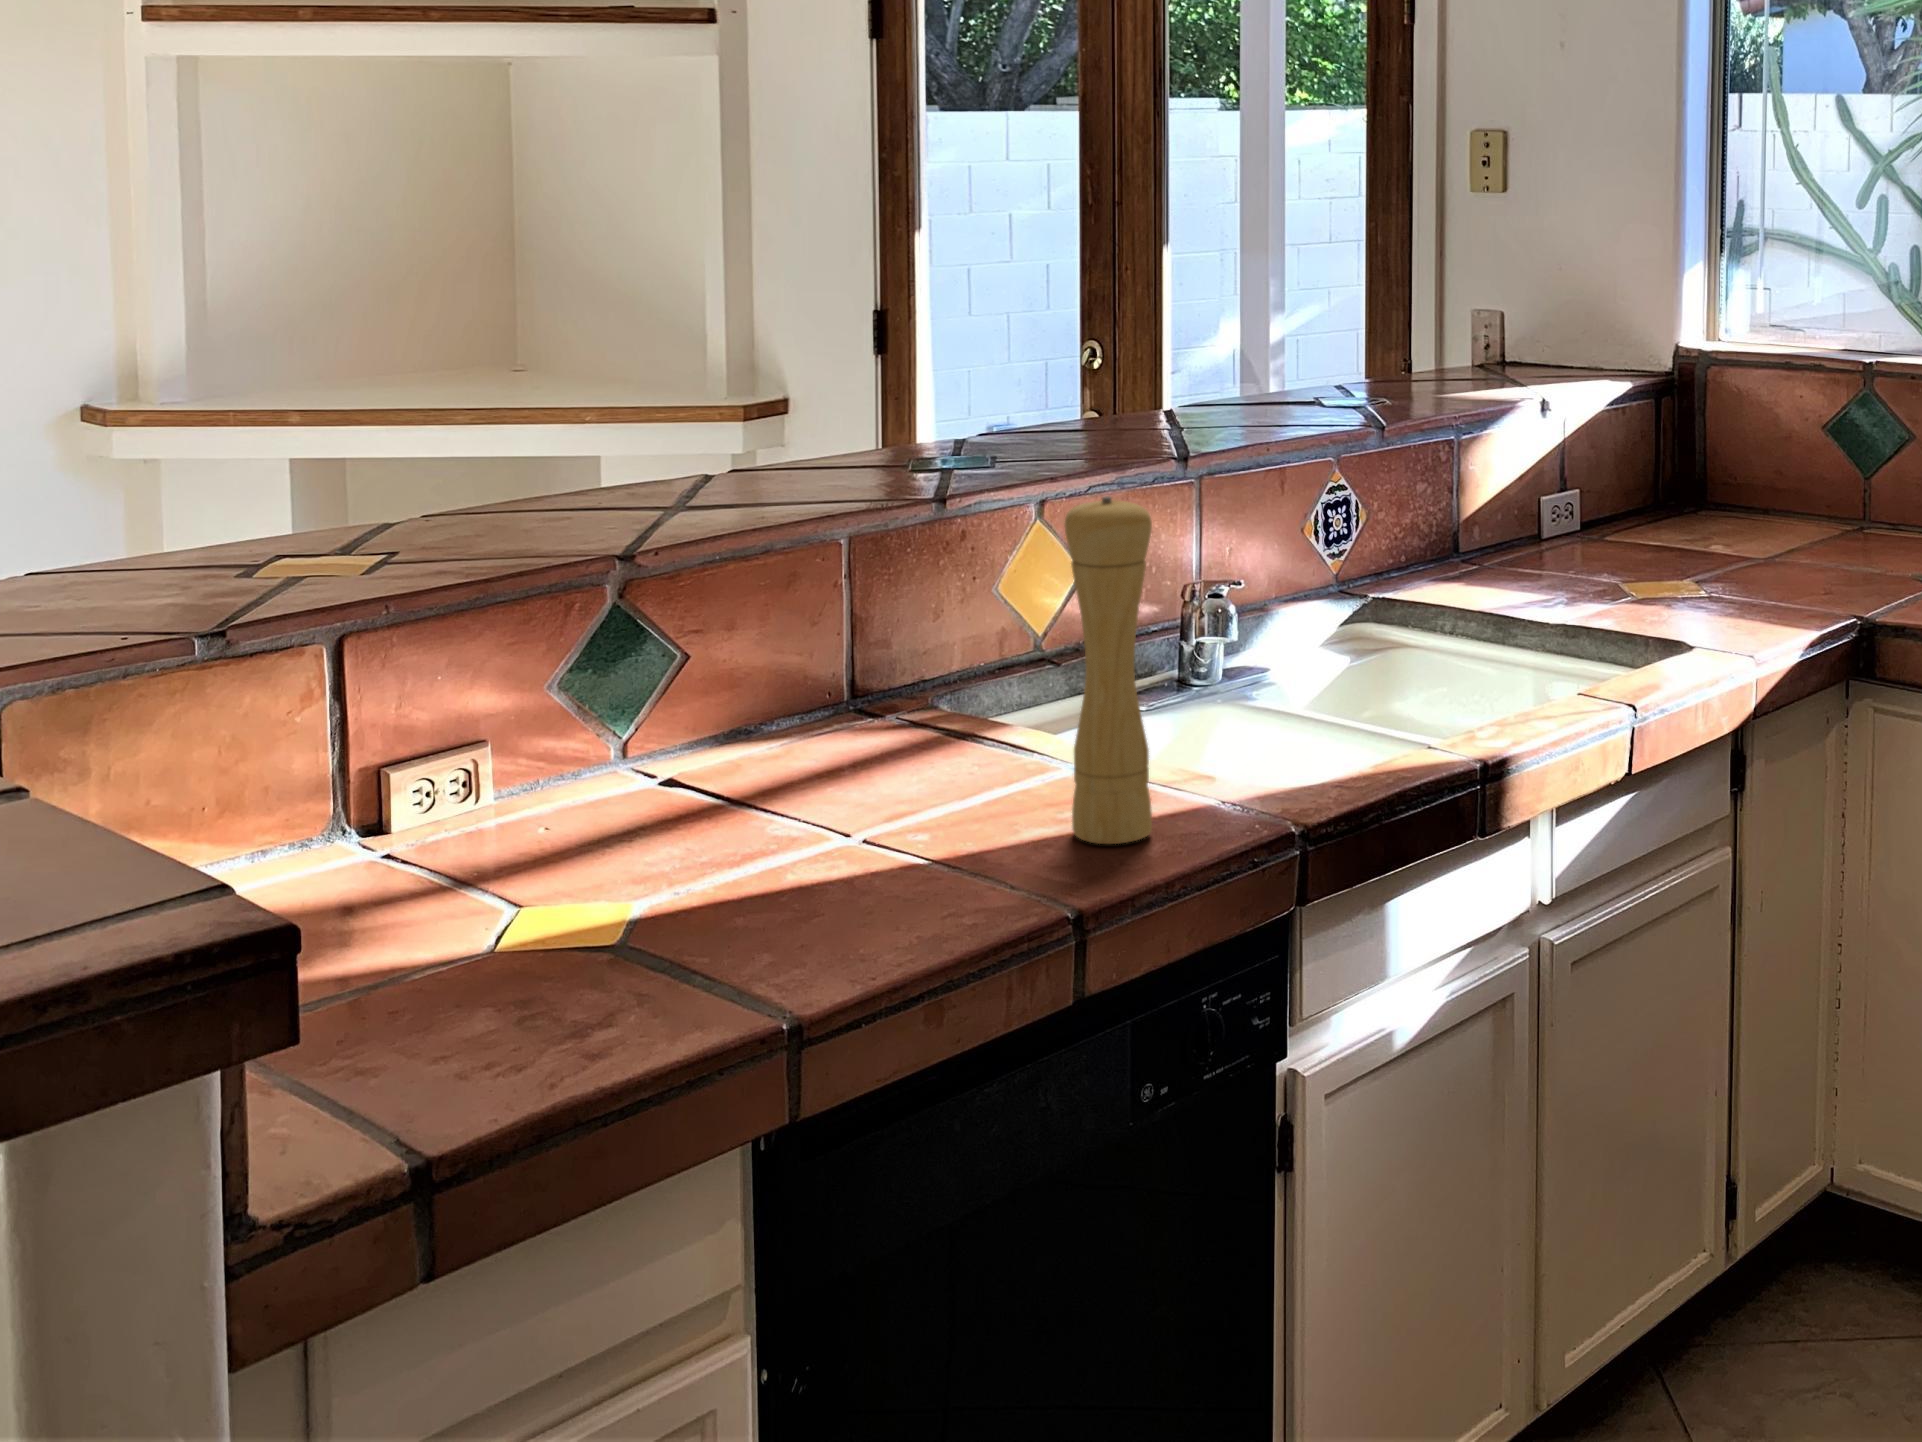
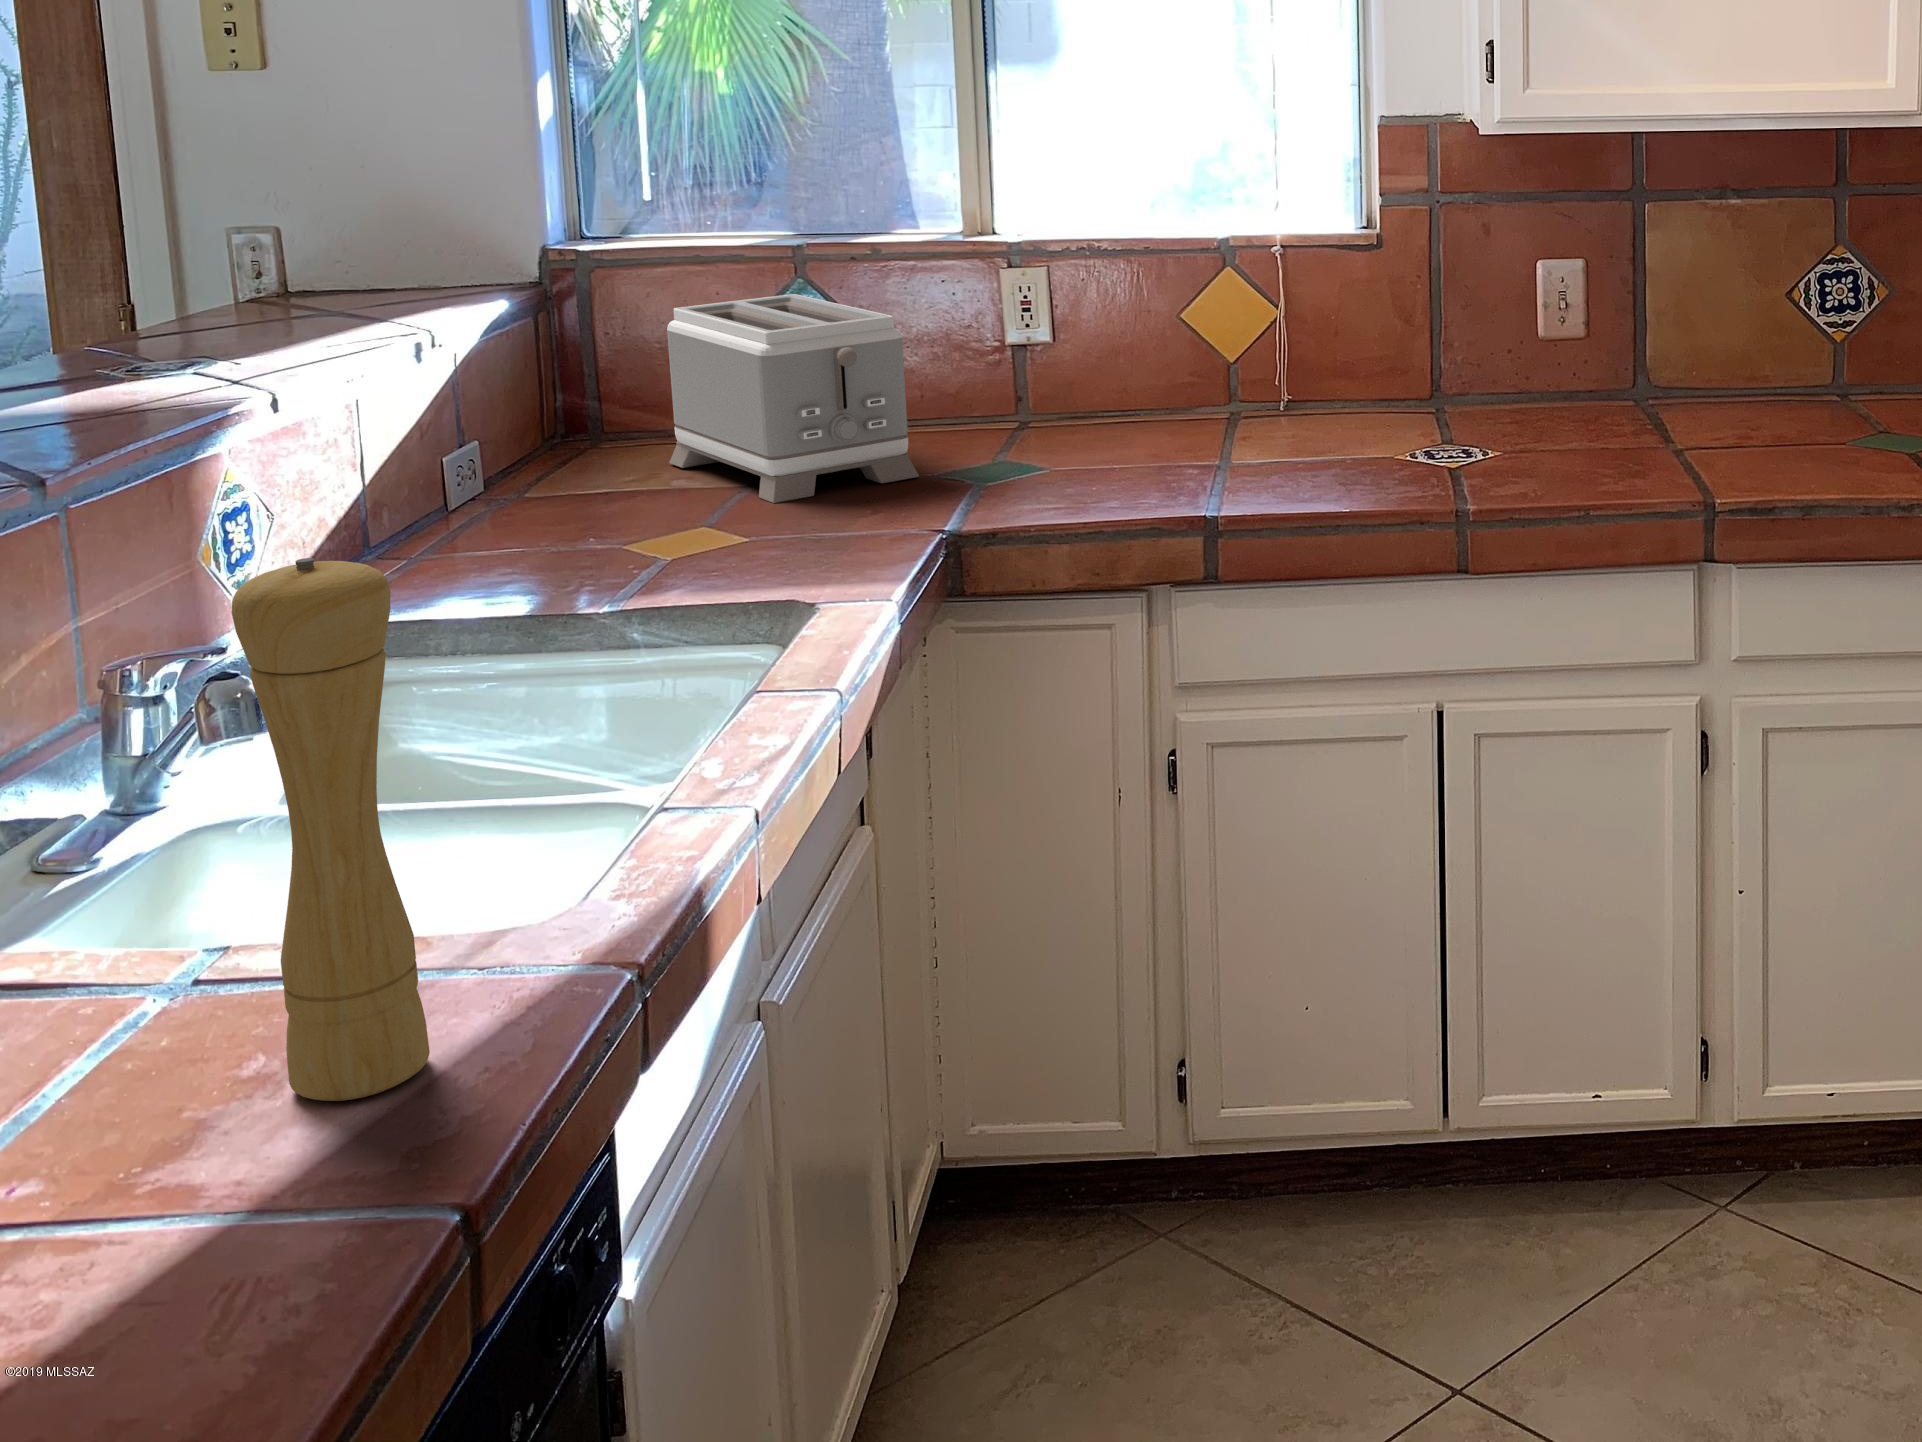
toaster: none [1726,403,1903,574] -> present [667,294,919,503]

